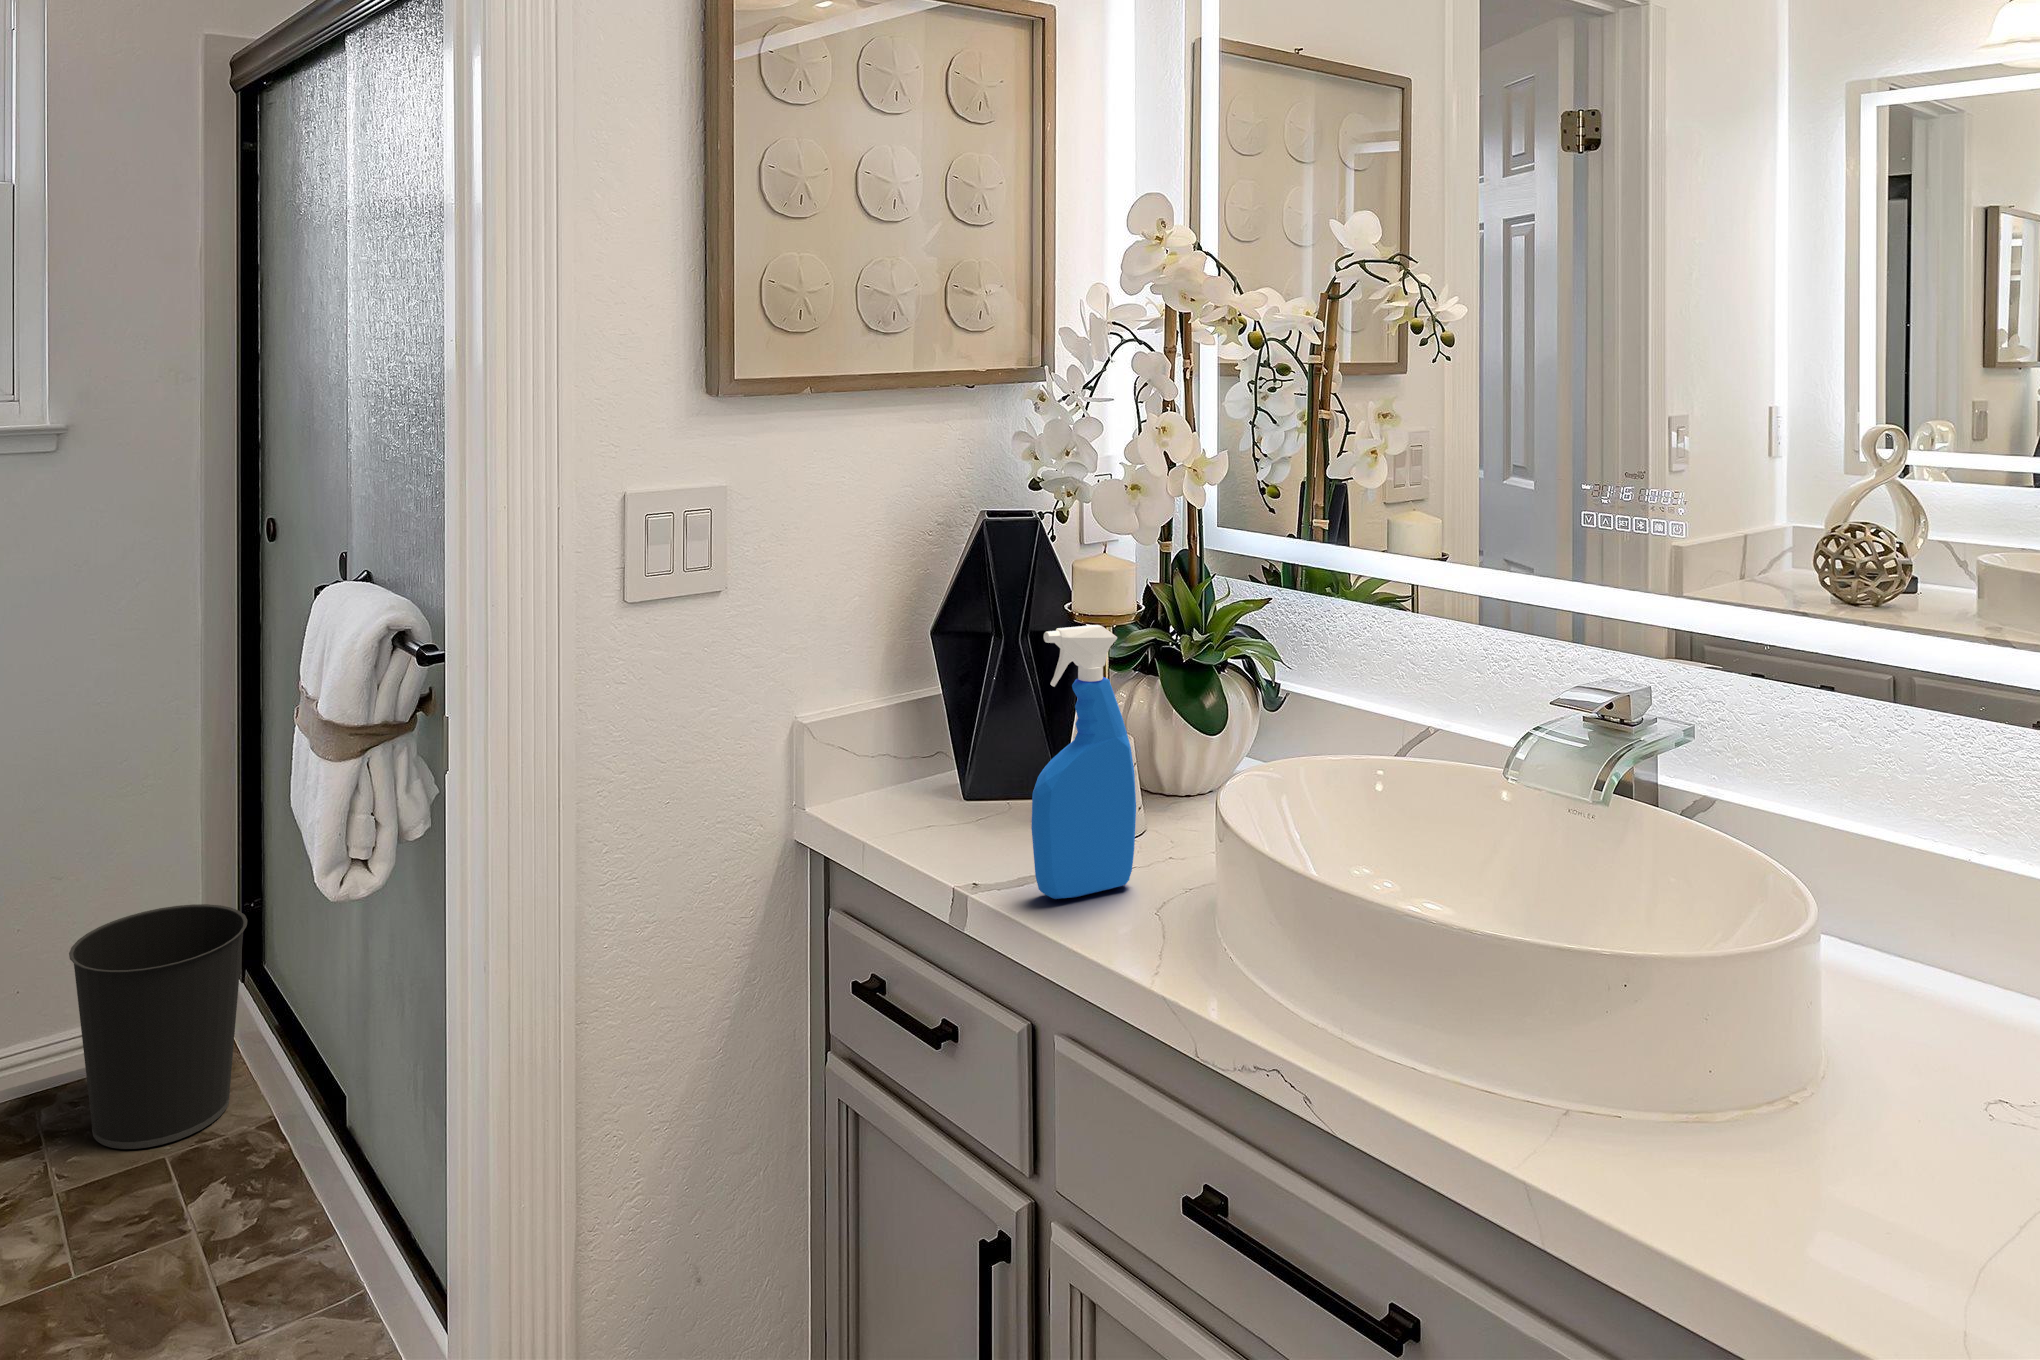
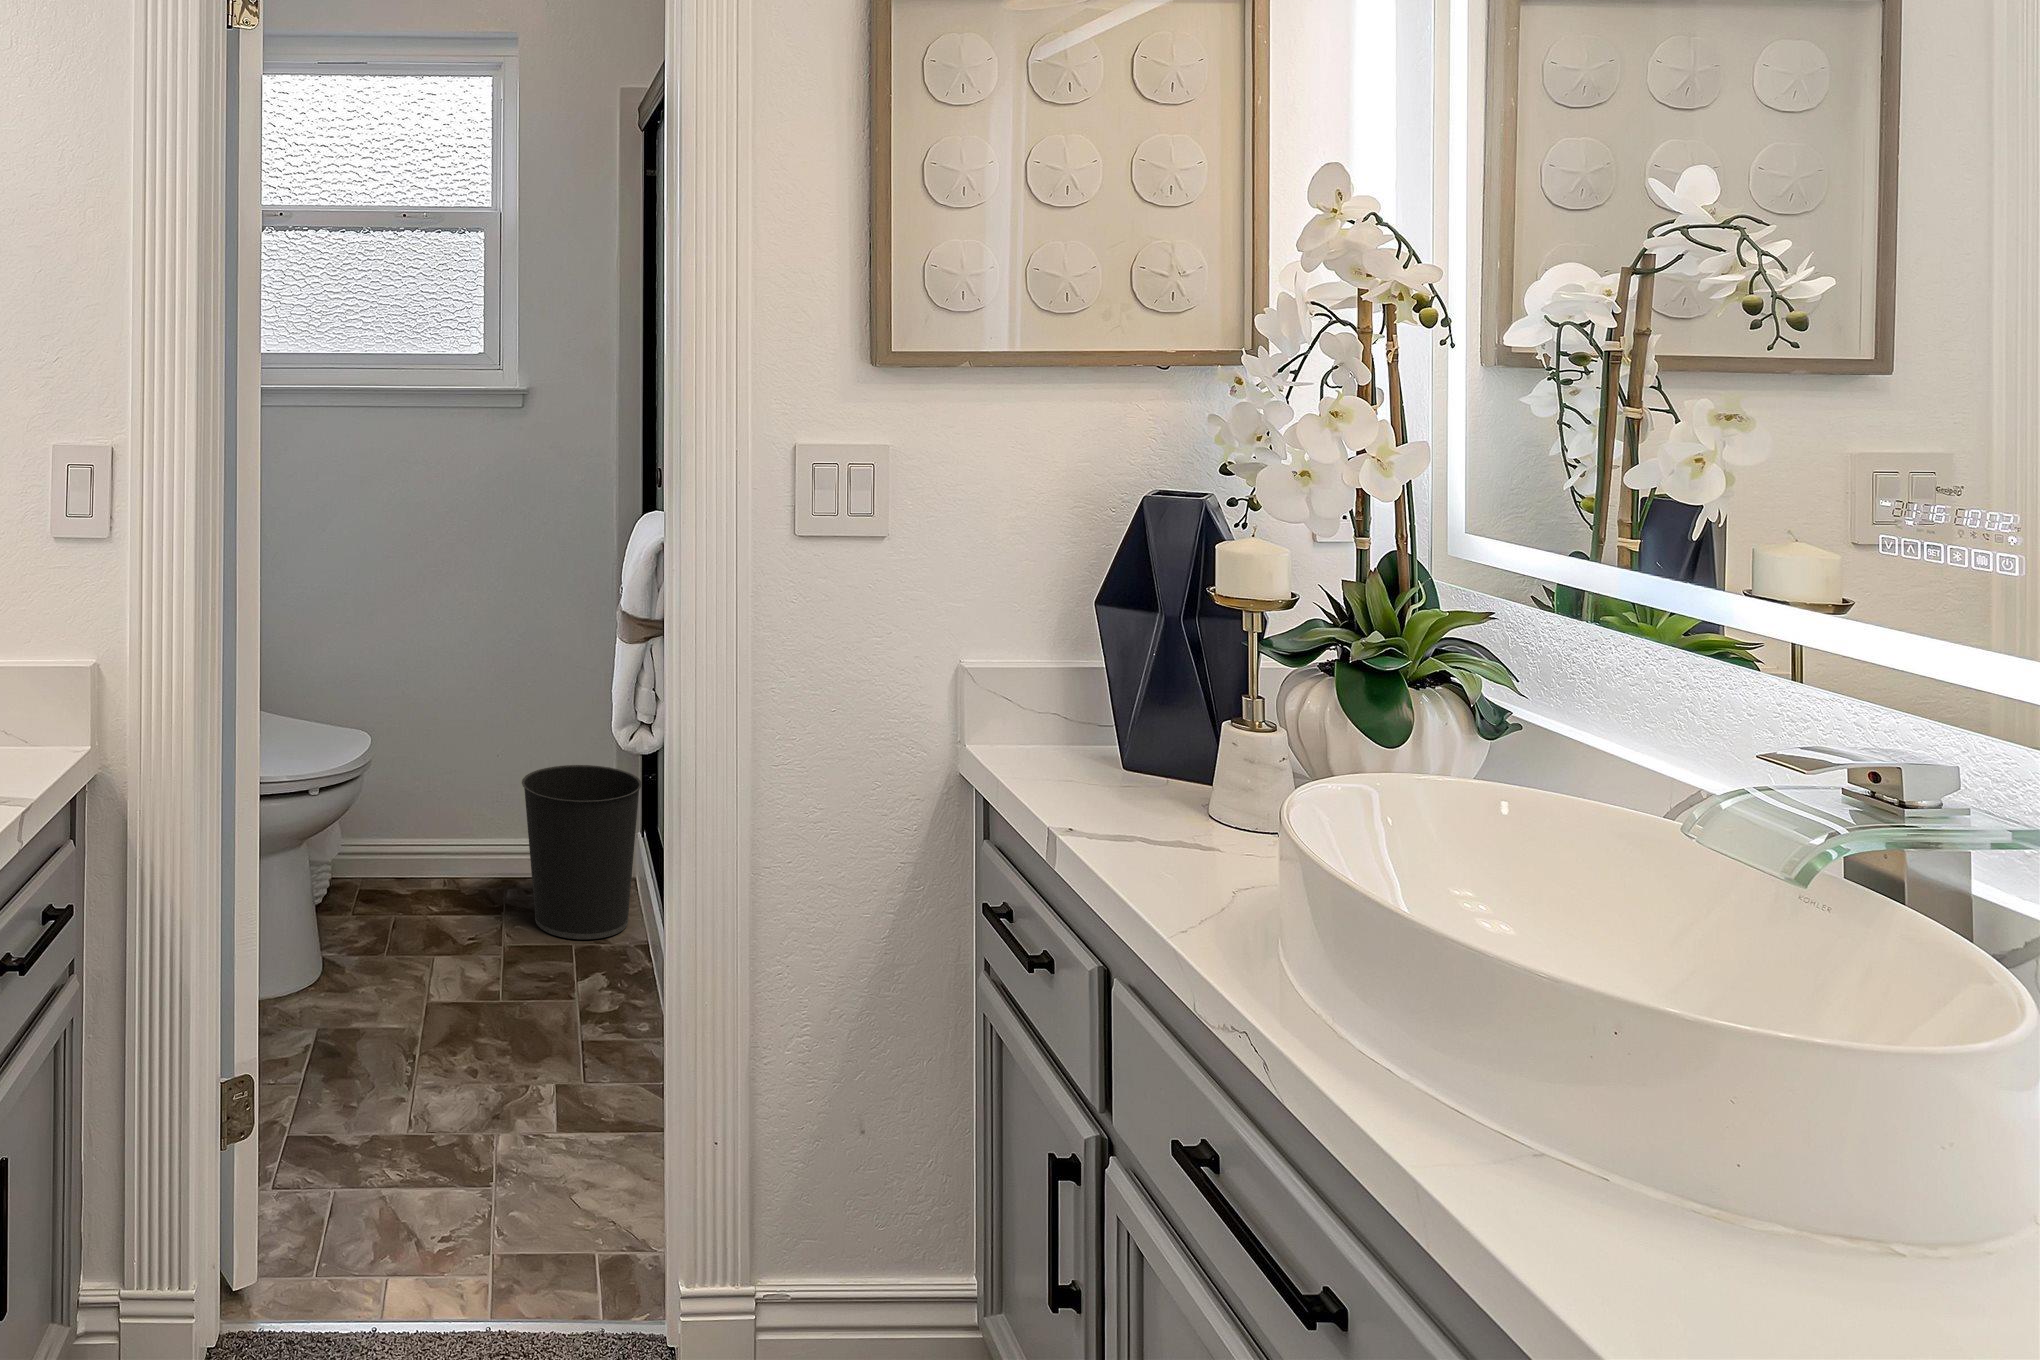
spray bottle: present [1031,625,1136,899] -> none [1091,557,1211,813]

